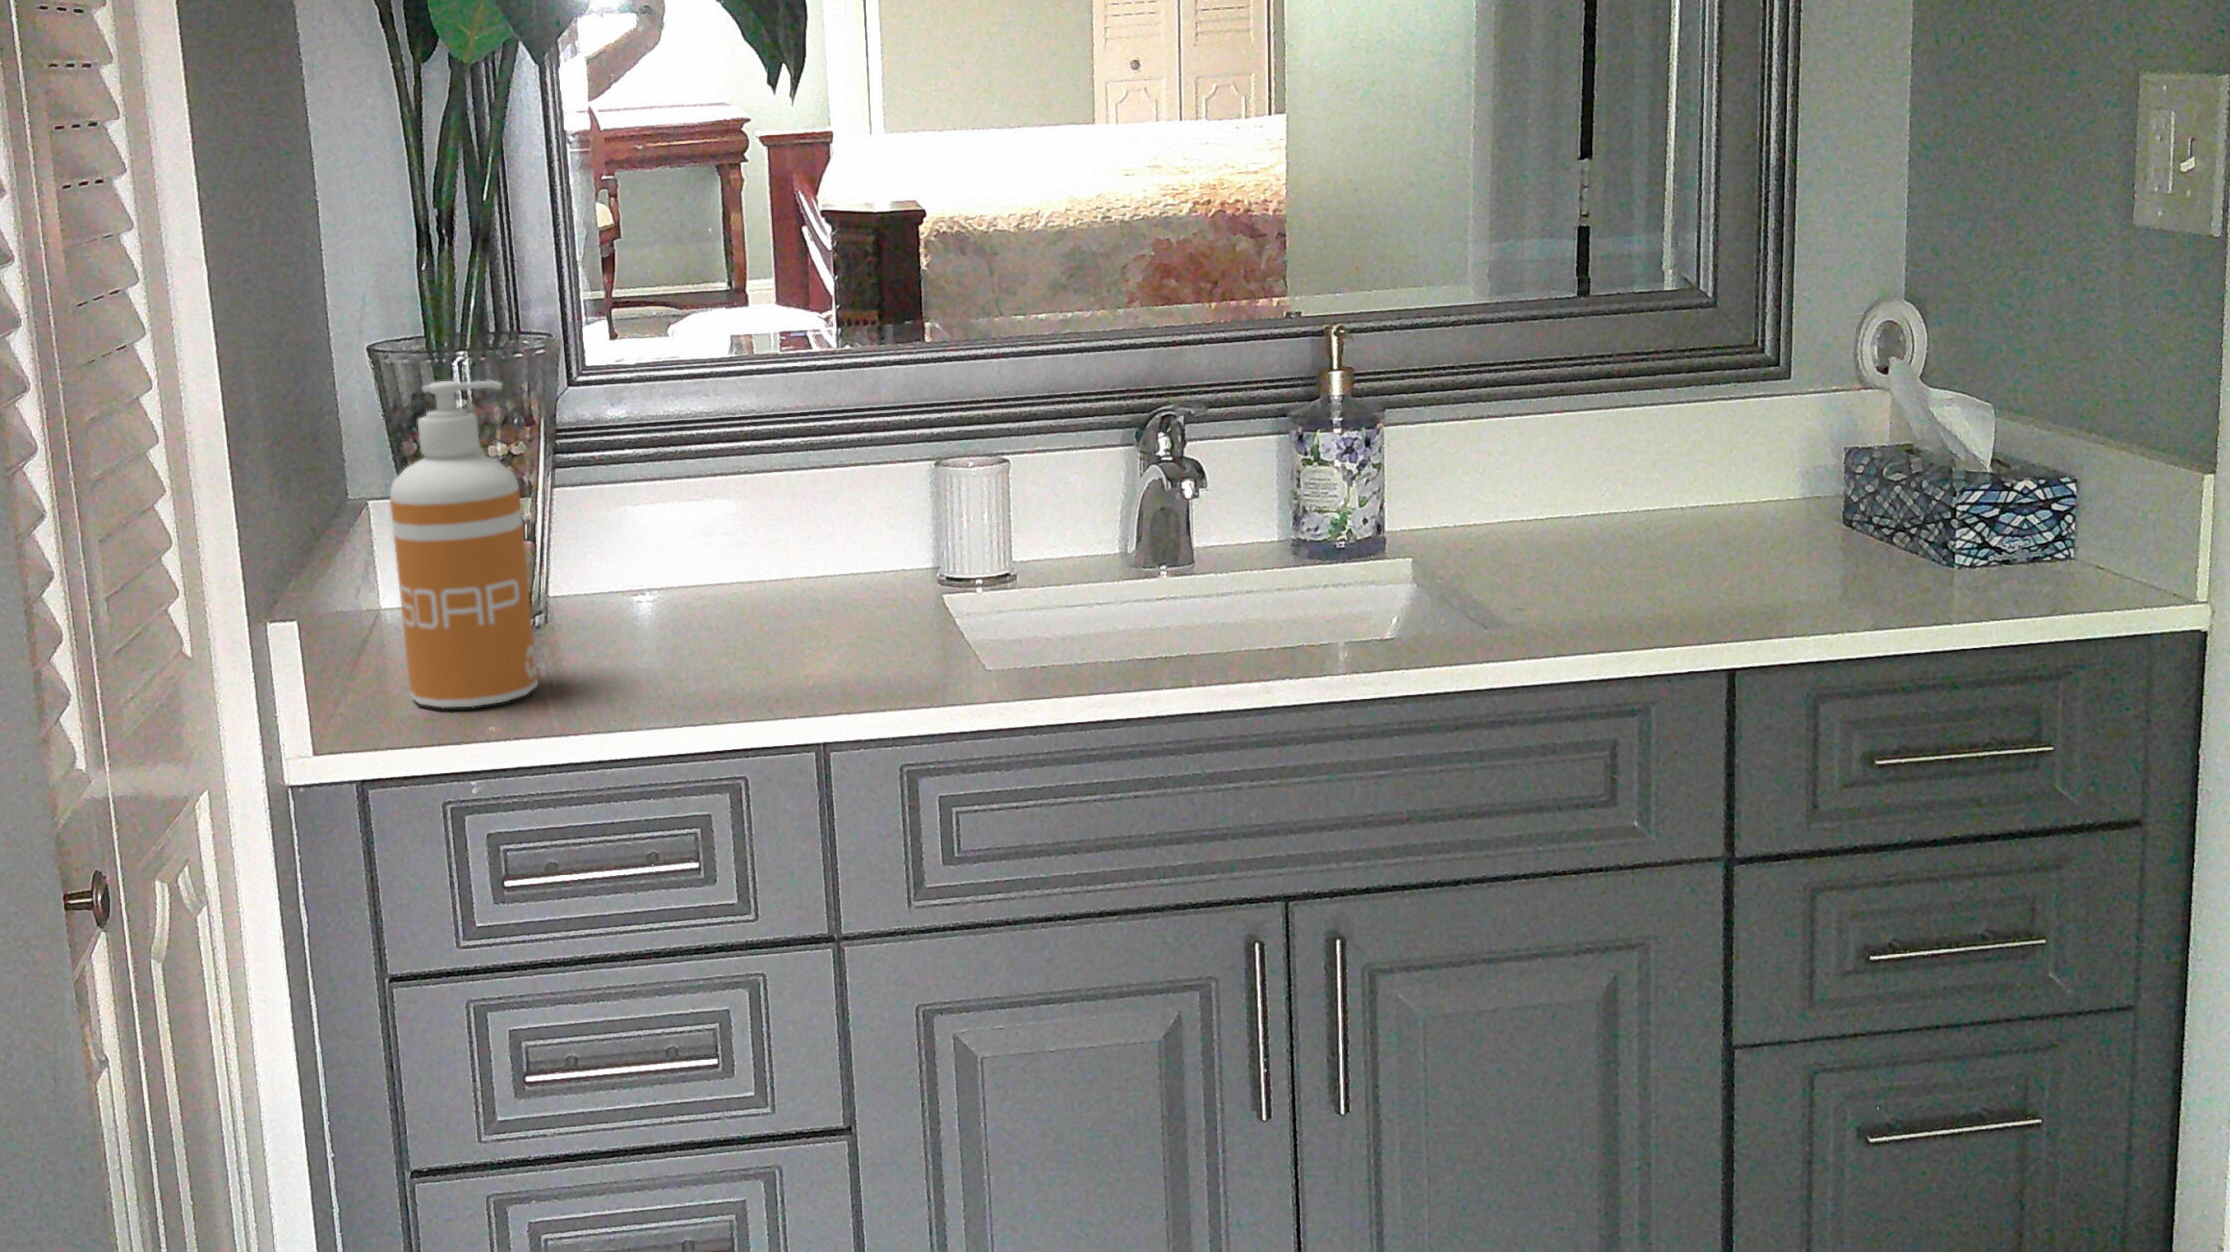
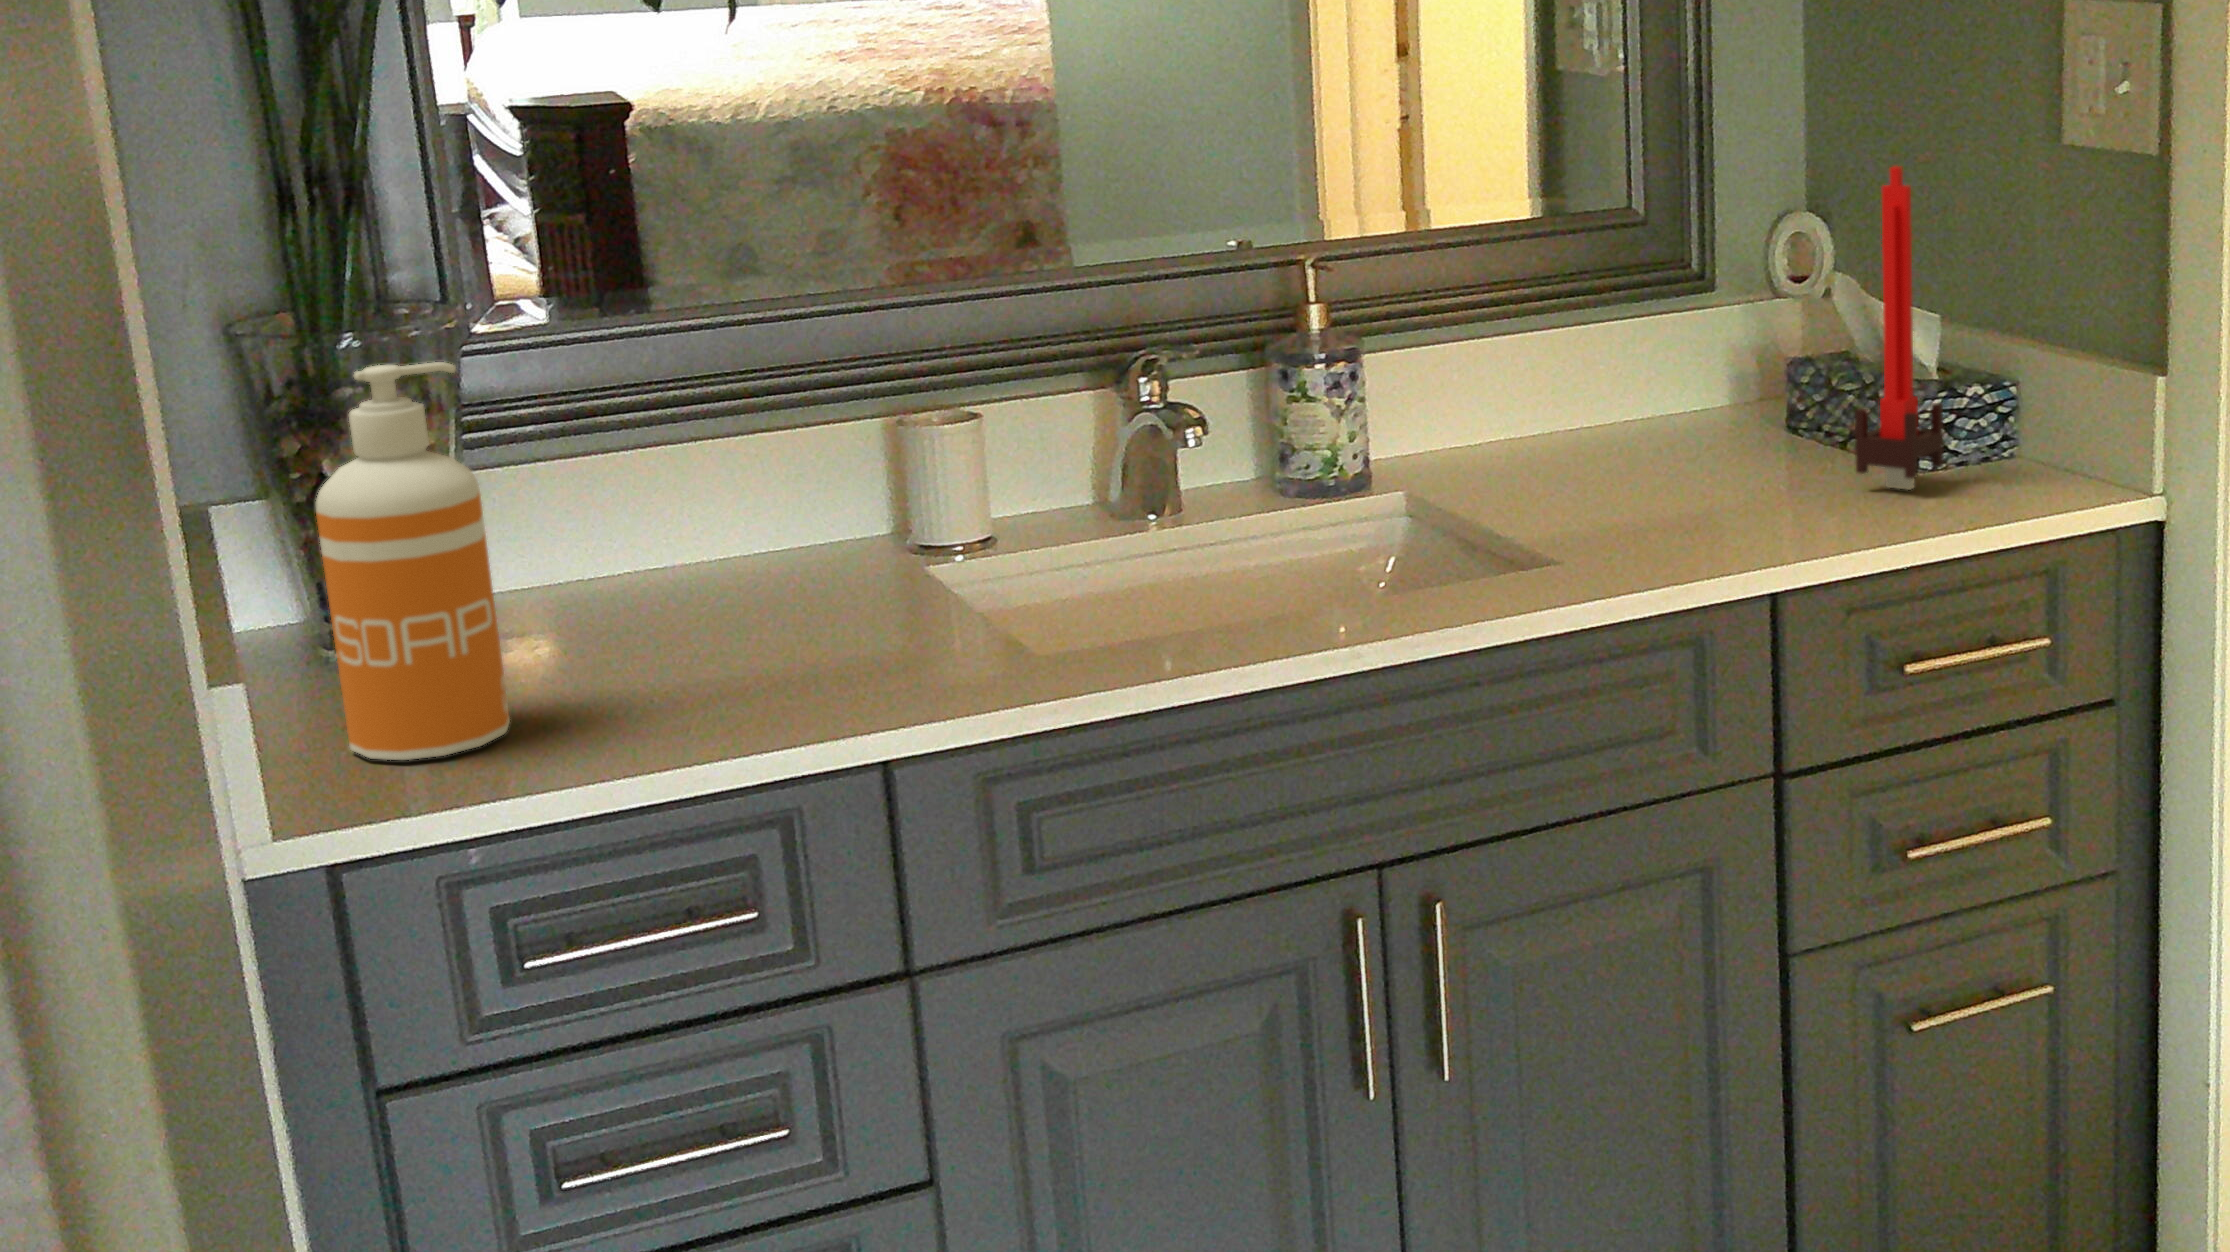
candle: none [1870,249,1972,583] -> present [1855,166,1944,490]

